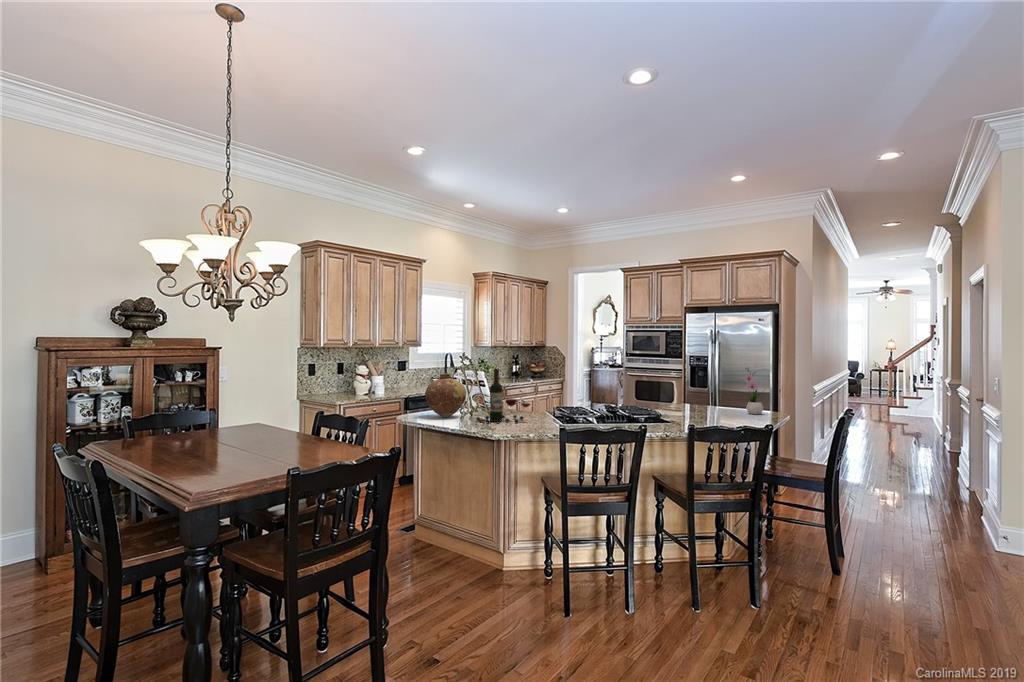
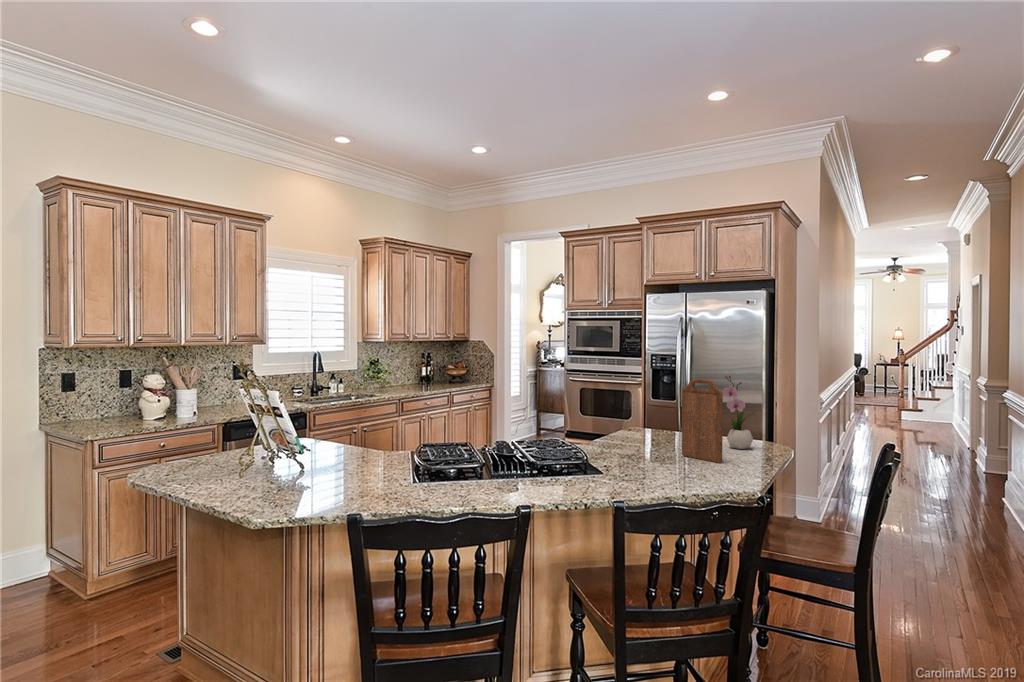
cutting board: none [718,368,744,420] -> present [682,379,723,463]
wine bottle: present [476,369,531,423] -> none [263,386,362,484]
vase: present [425,374,466,417] -> none [184,394,261,469]

